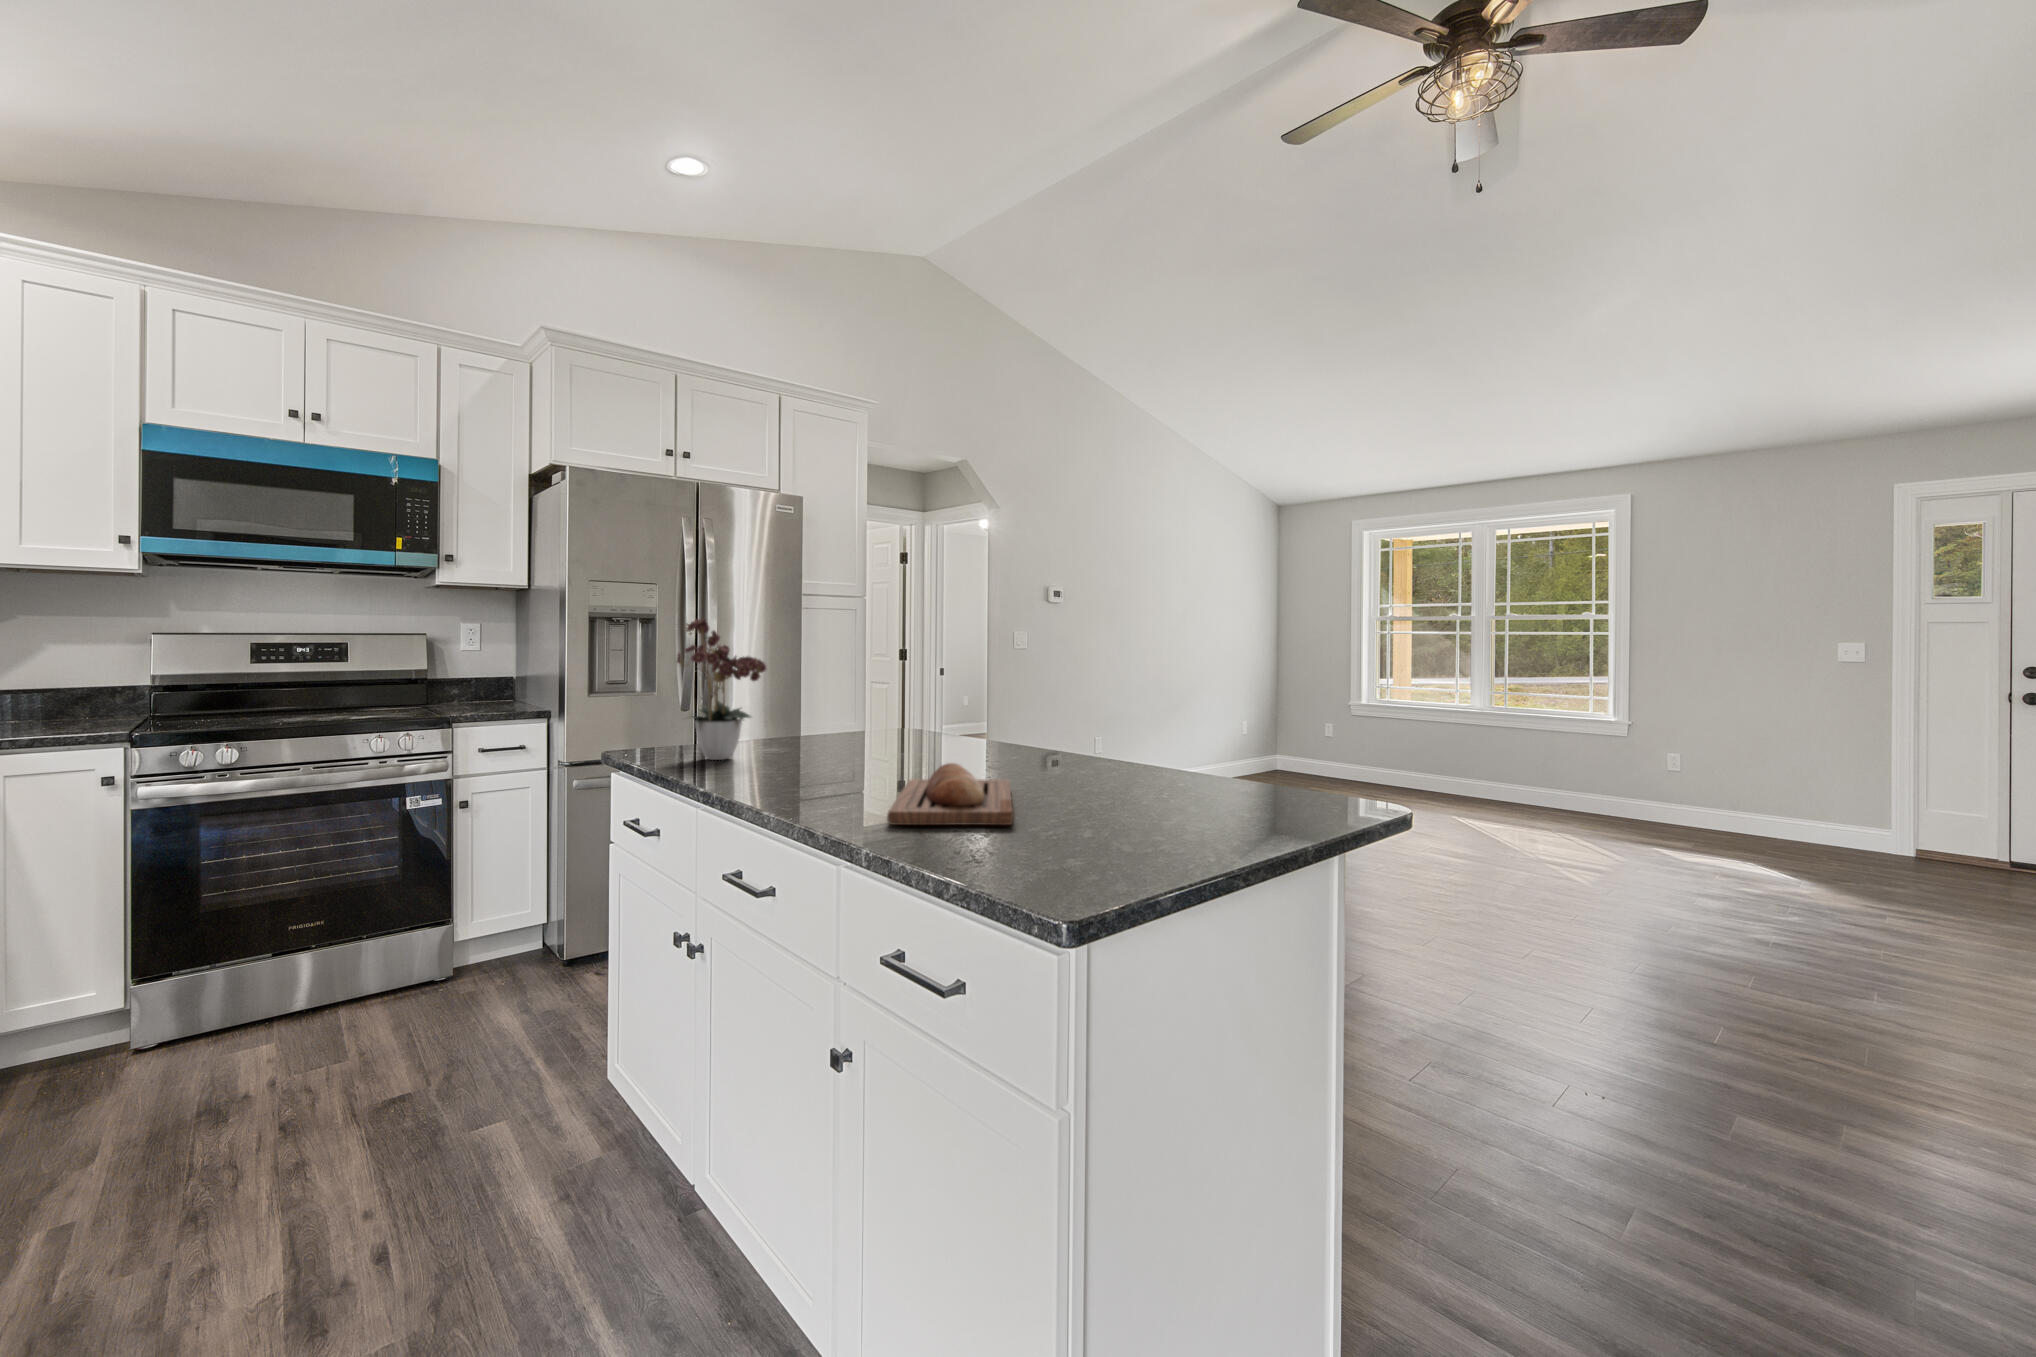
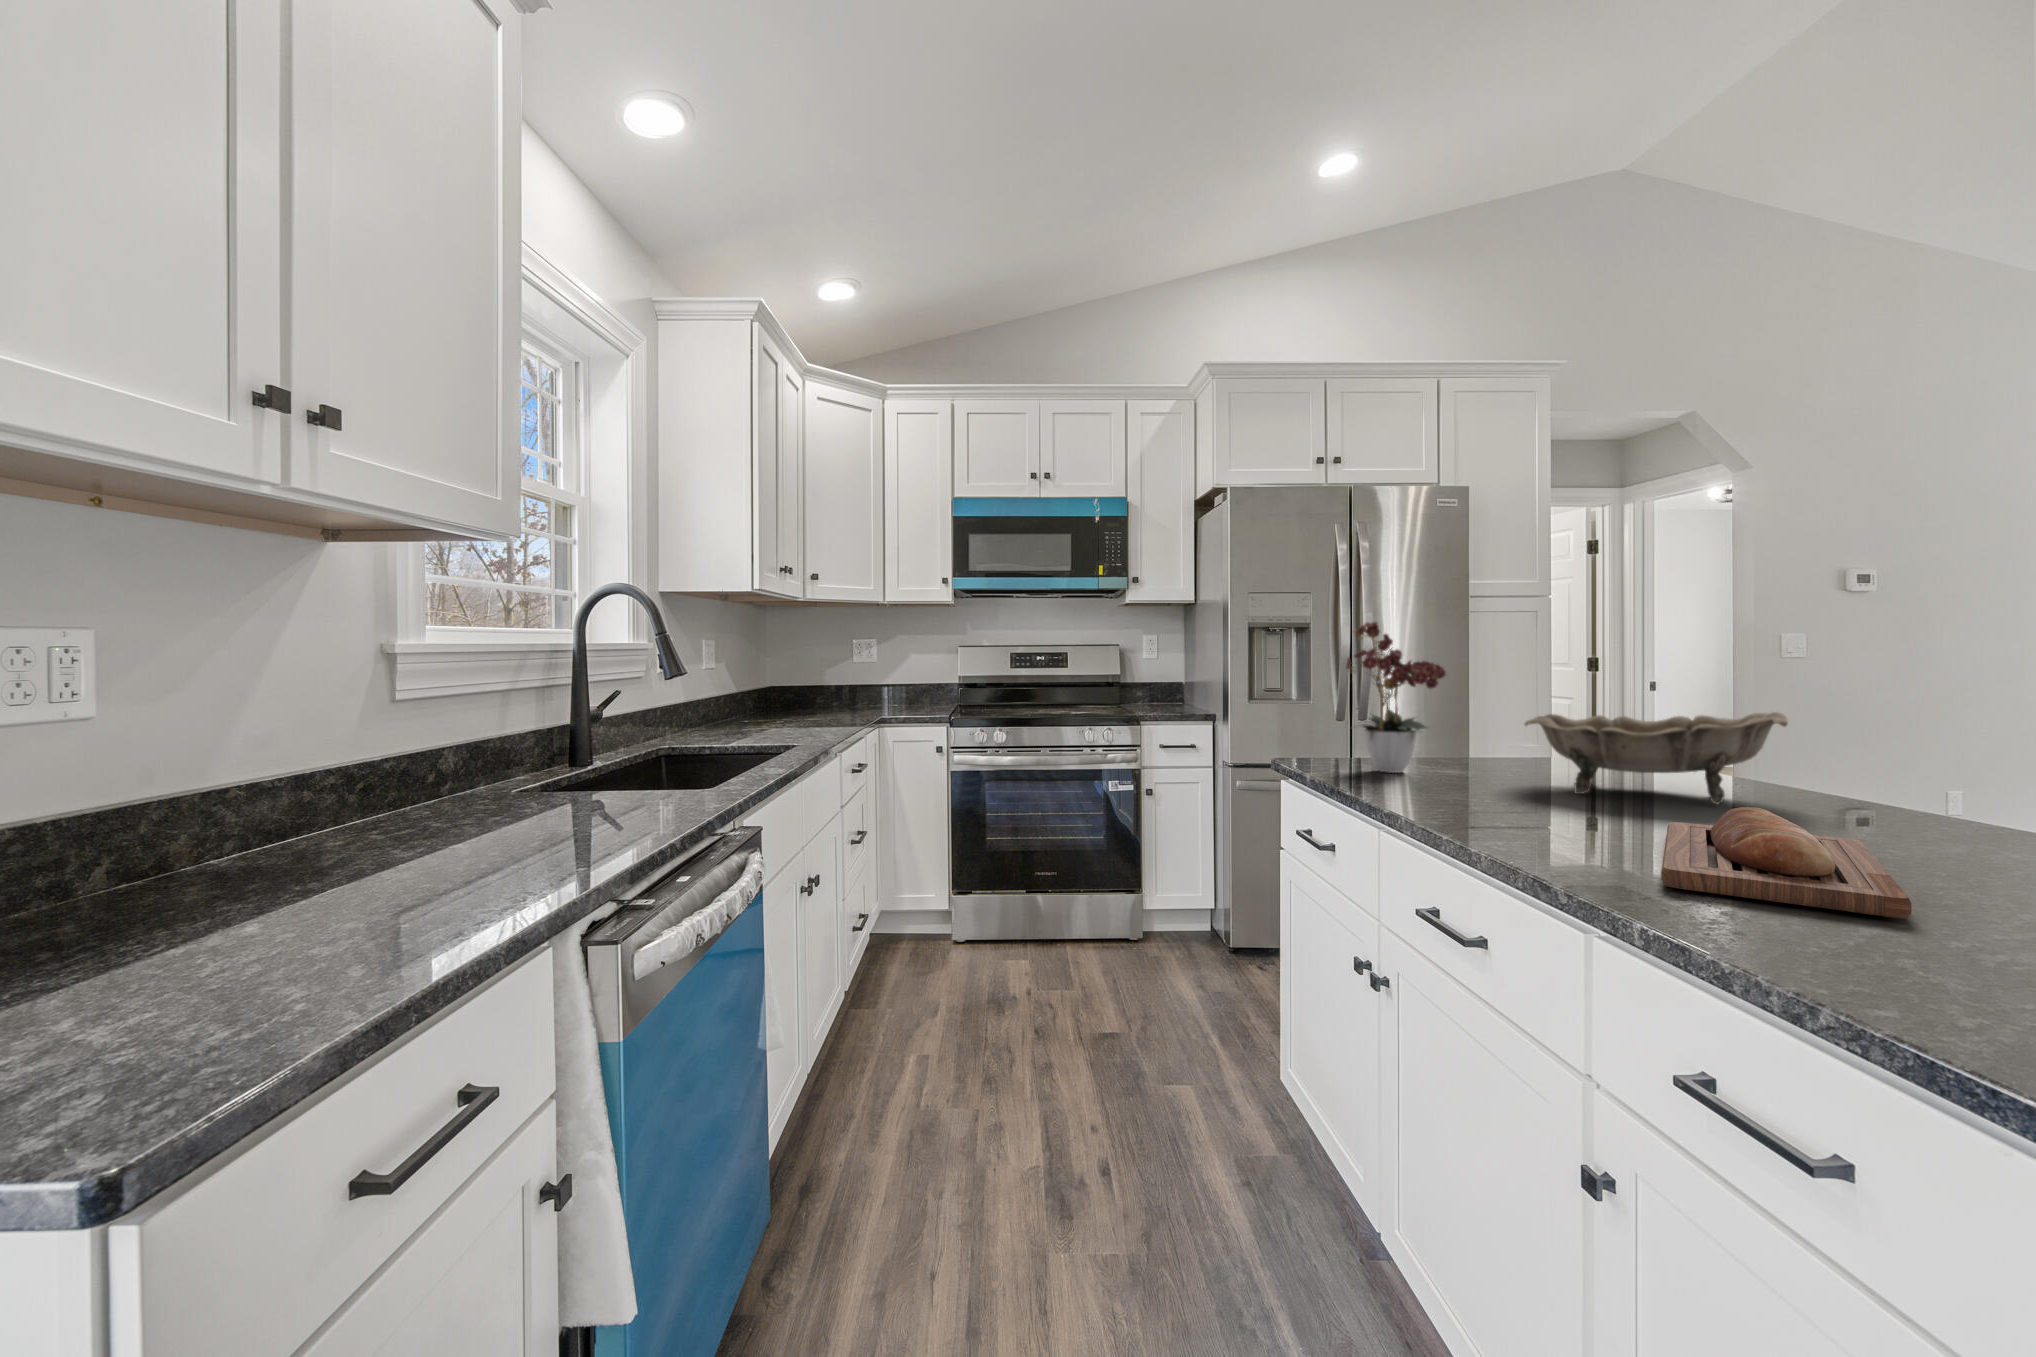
decorative bowl: none [825,696,987,765] -> present [1524,712,1788,804]

